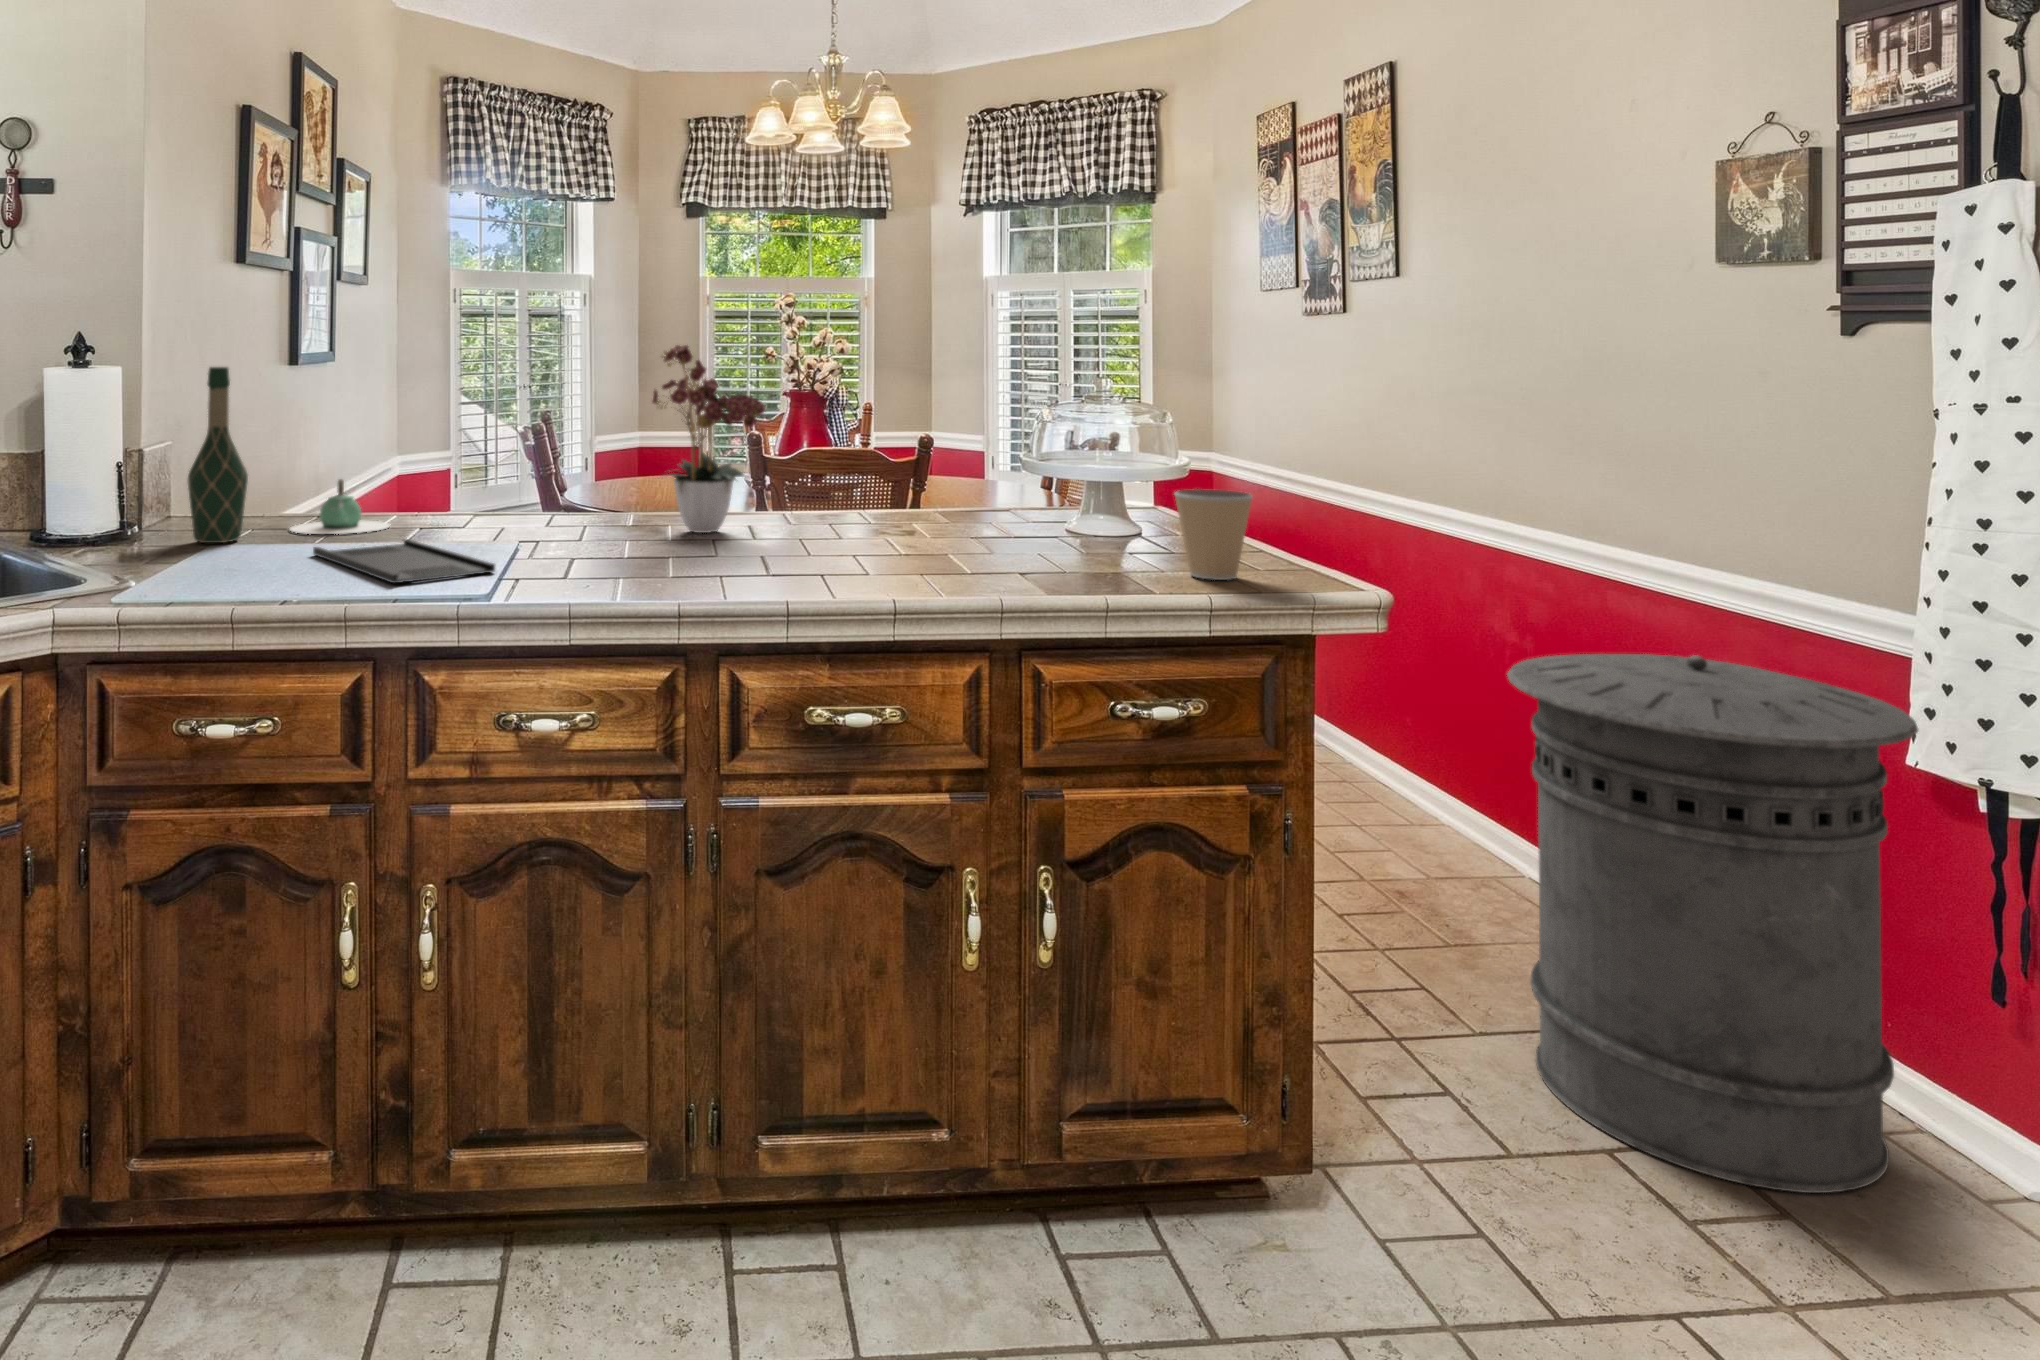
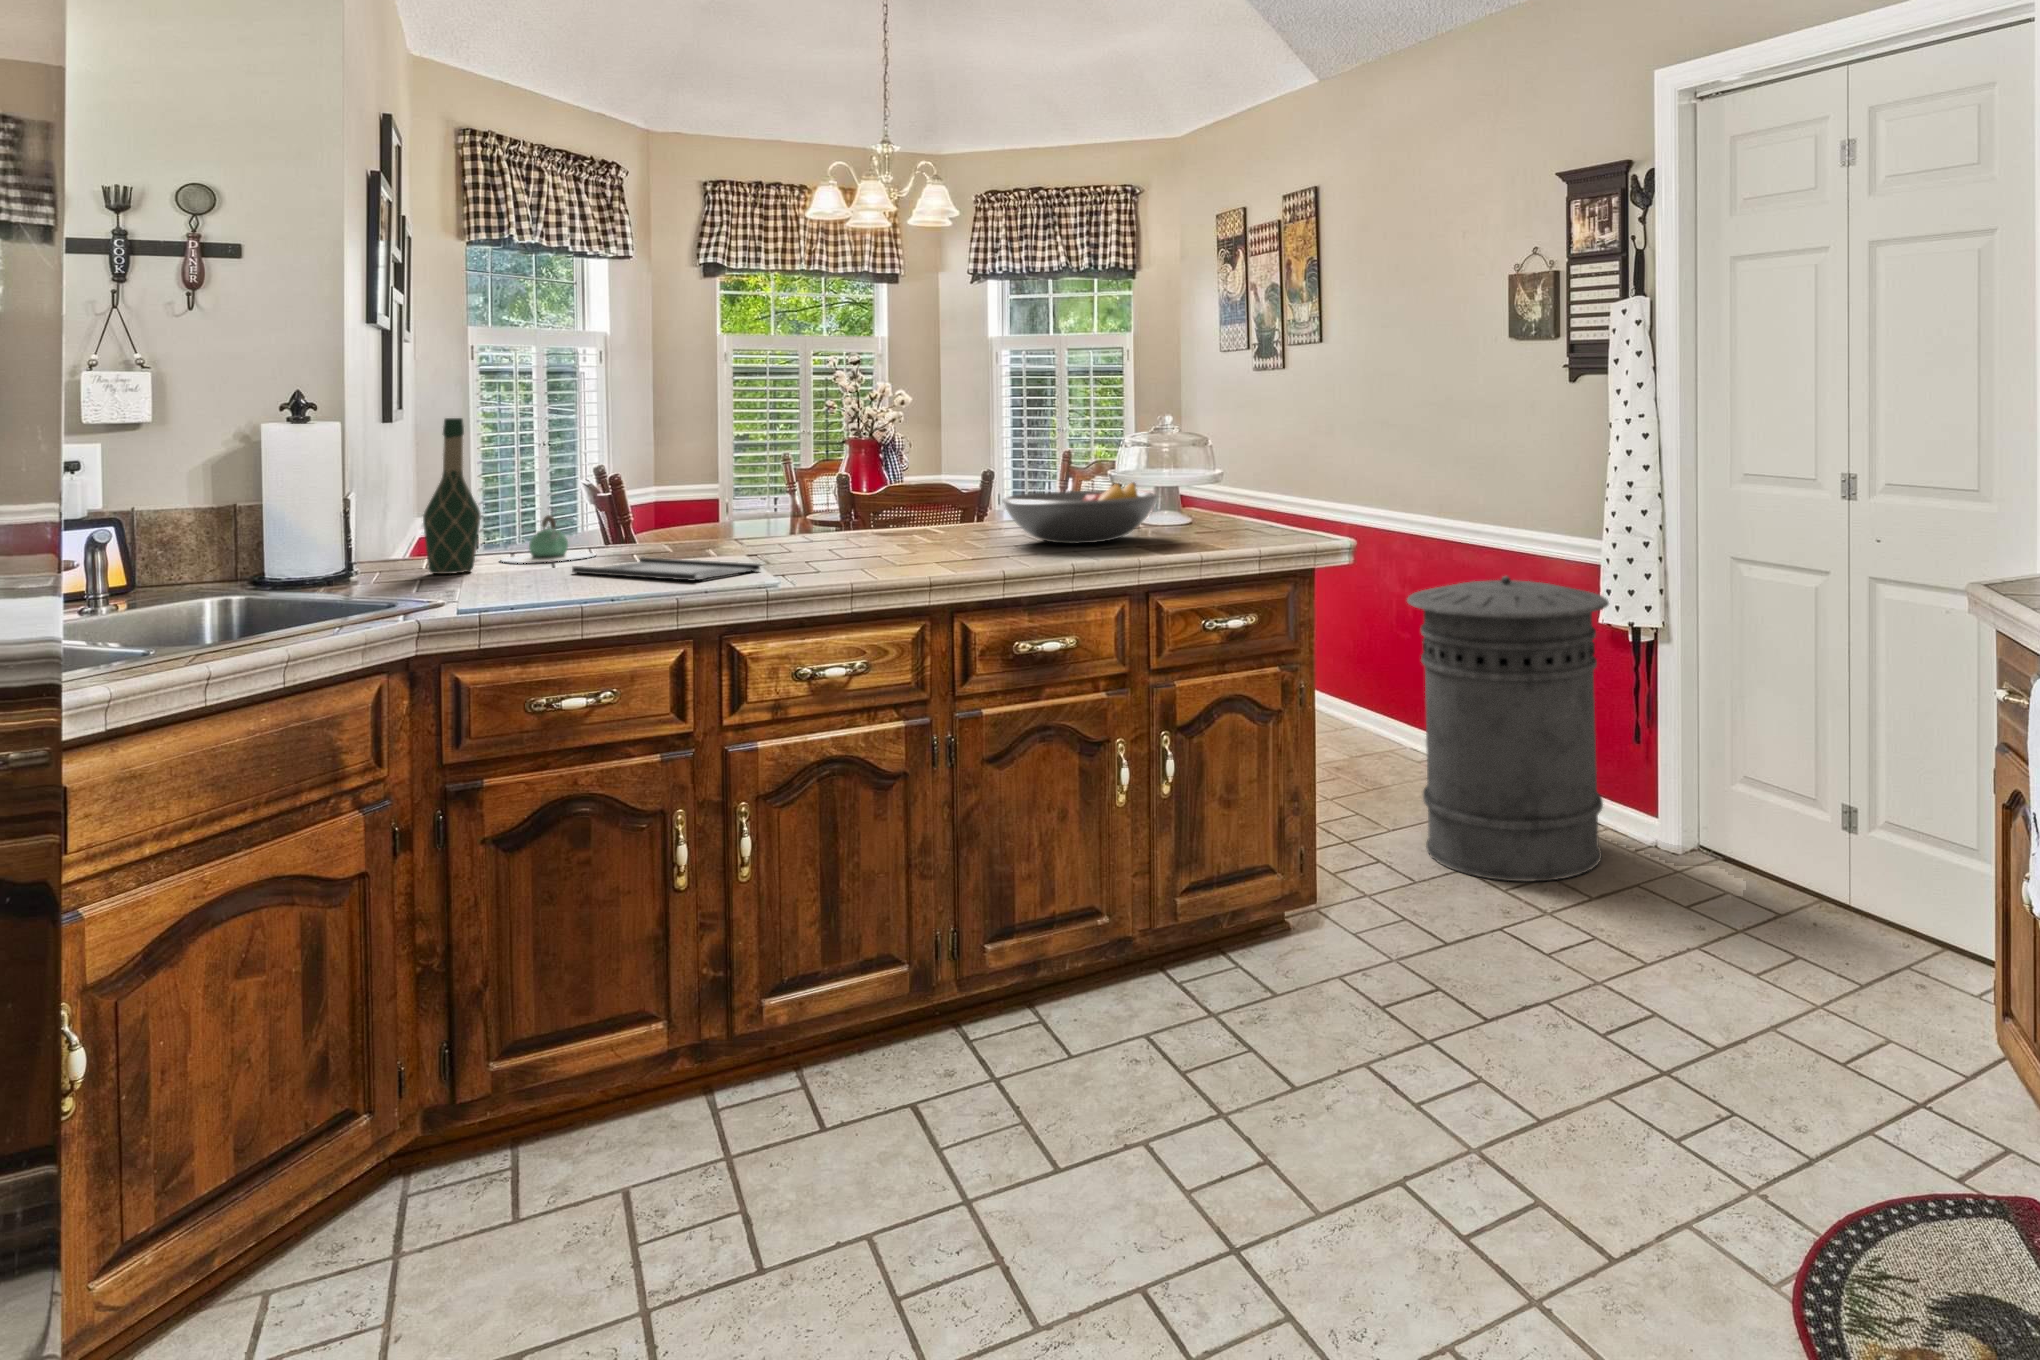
flower arrangement: present [653,345,765,533] -> none [835,387,933,541]
fruit bowl: none [835,477,1061,563] -> present [1003,482,1158,543]
coffee cup: present [1175,489,1253,580] -> none [1232,483,1280,539]

